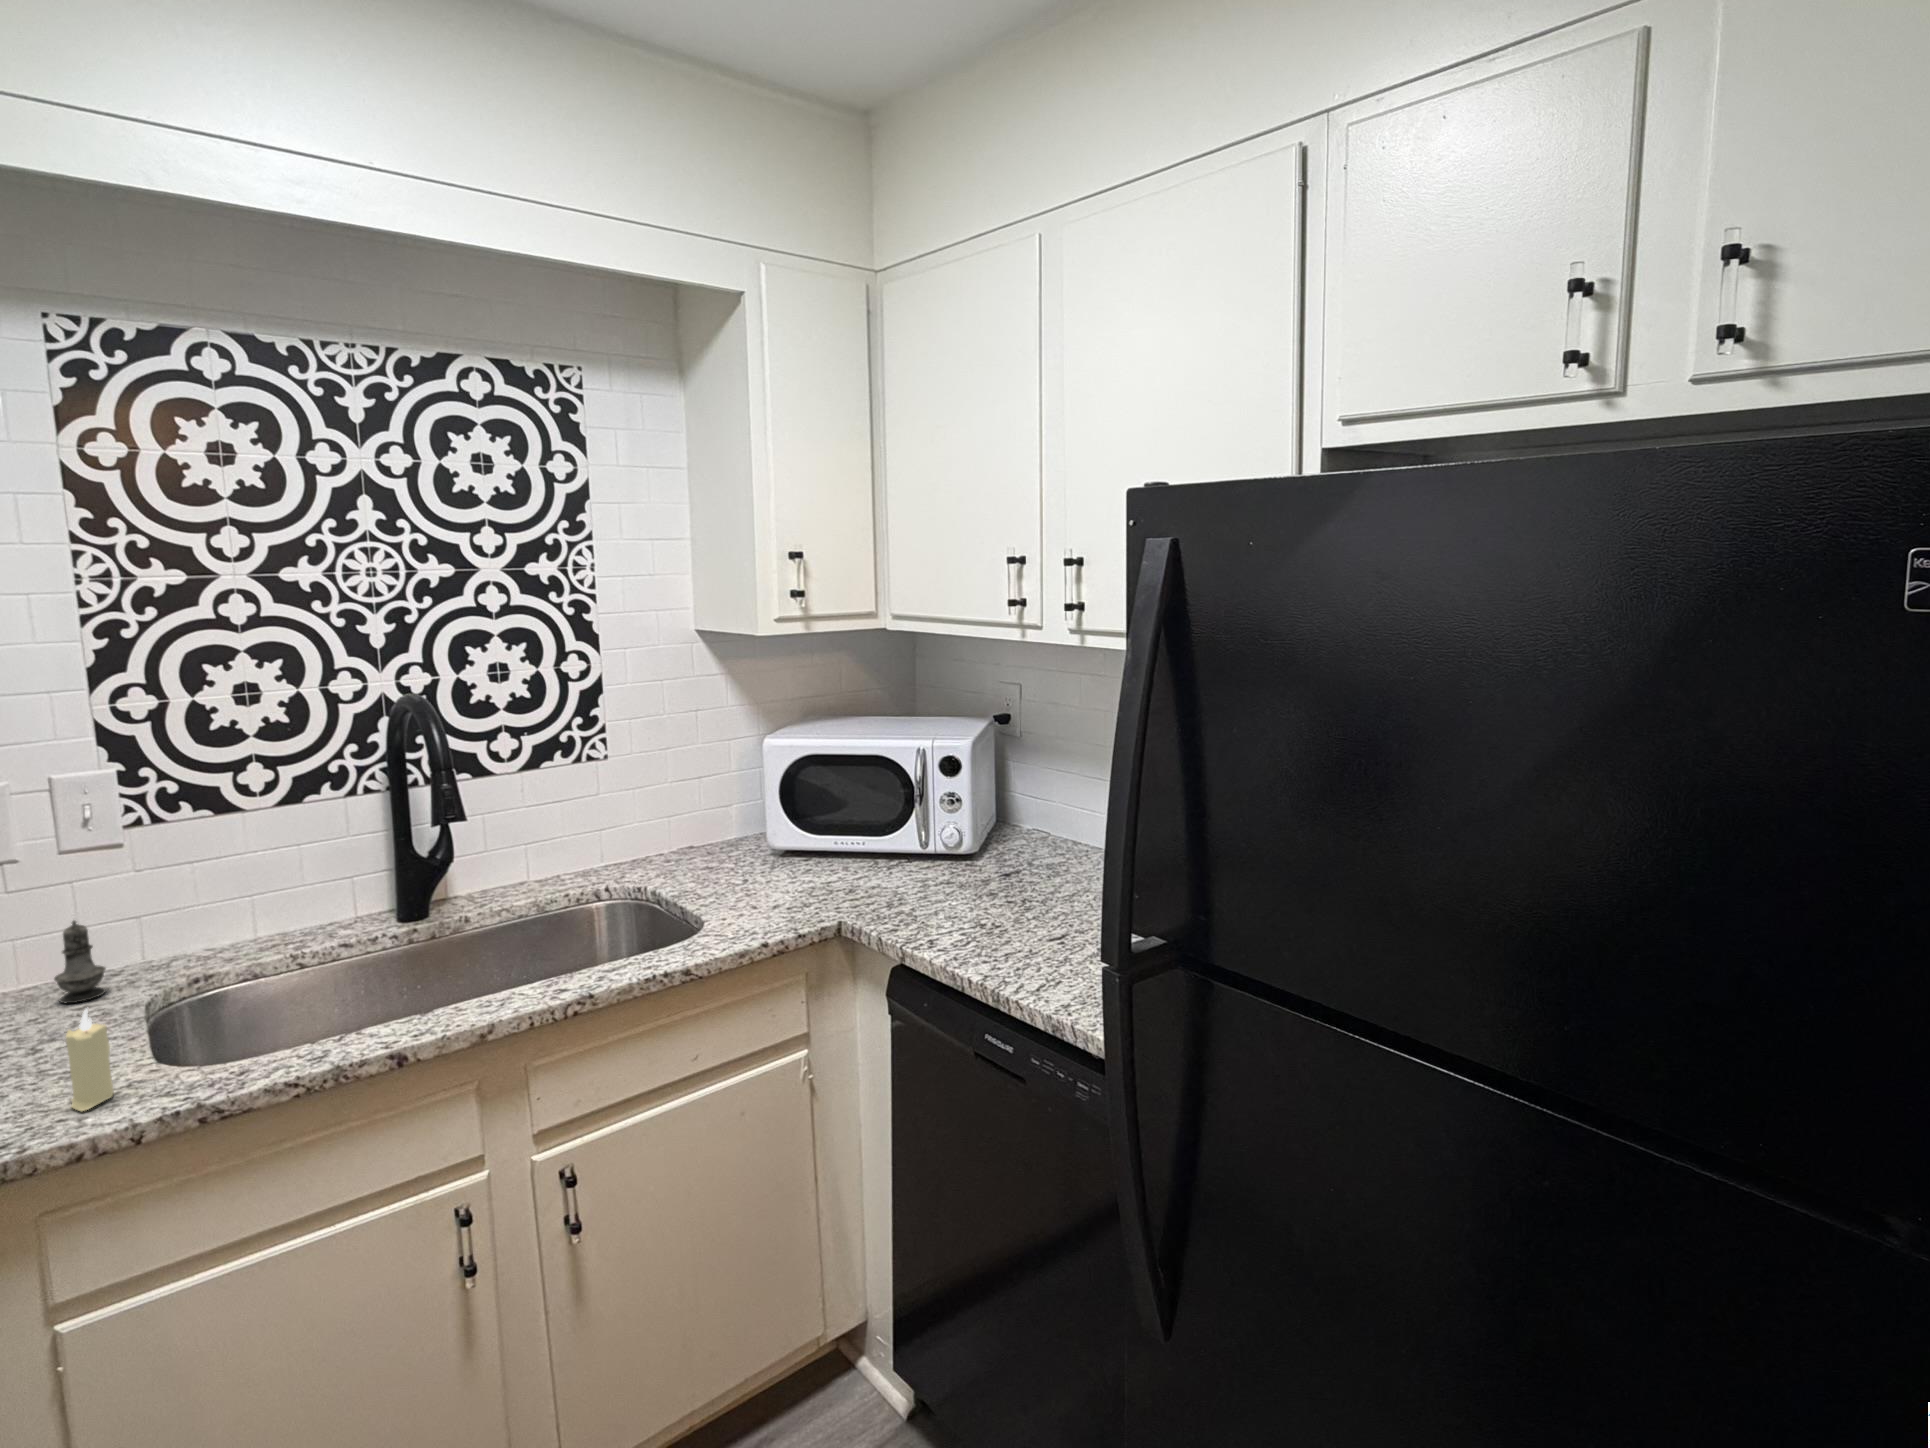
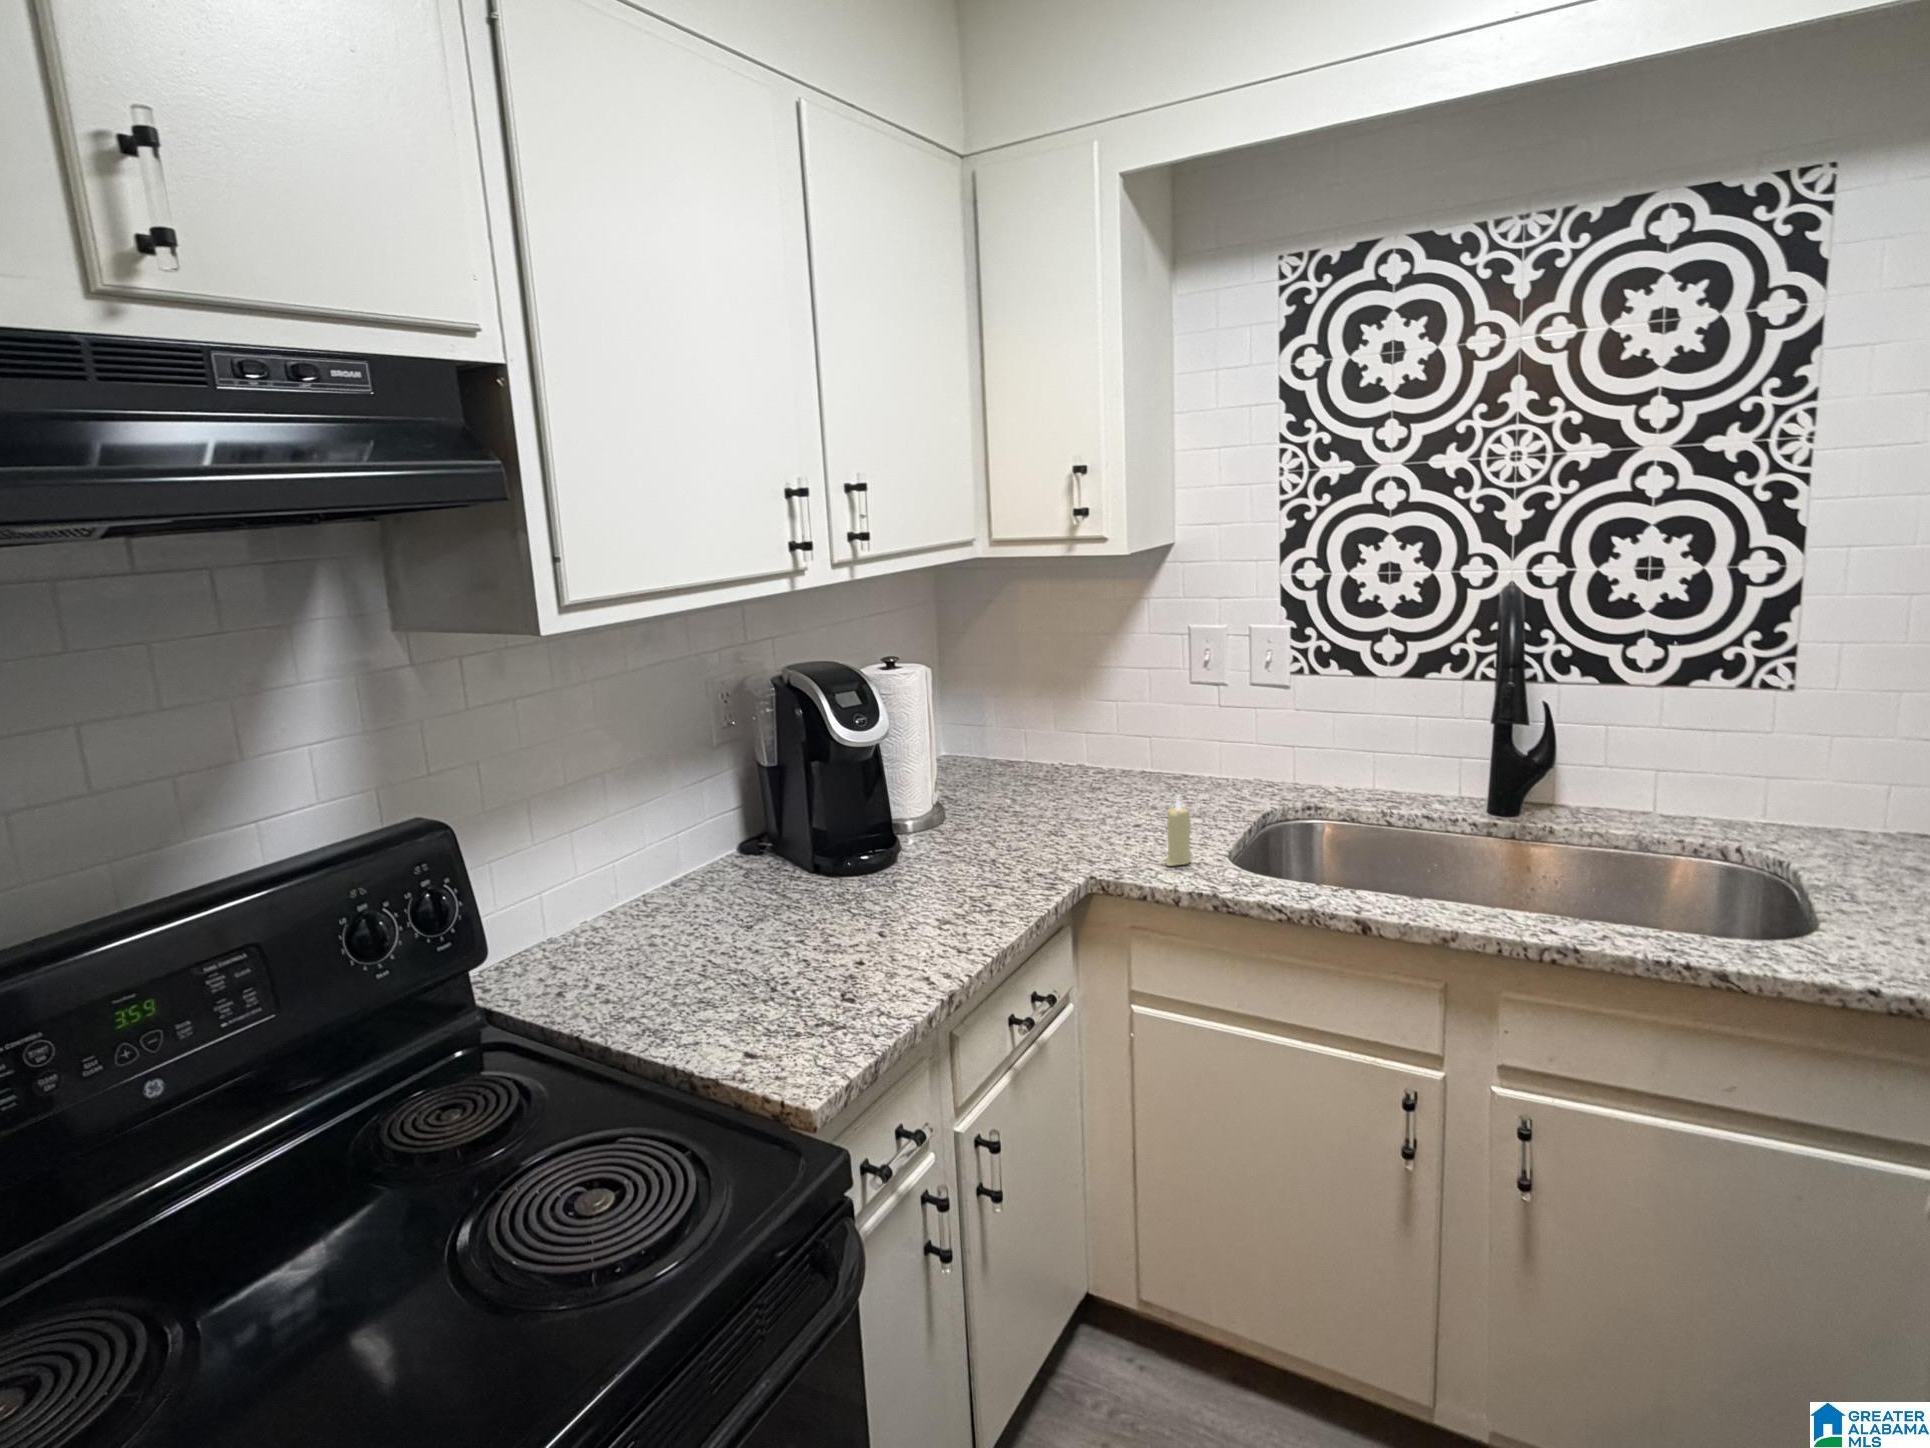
salt shaker: present [54,920,106,1003] -> none [1229,735,1260,797]

